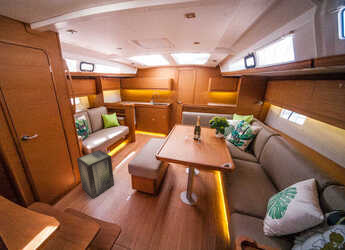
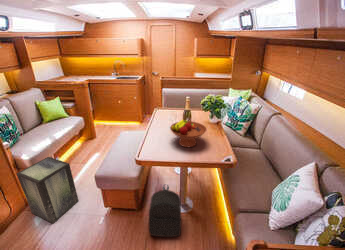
fruit bowl: none [183,131,212,153] -> present [170,120,207,147]
backpack: none [159,180,187,227] -> present [149,185,181,237]

